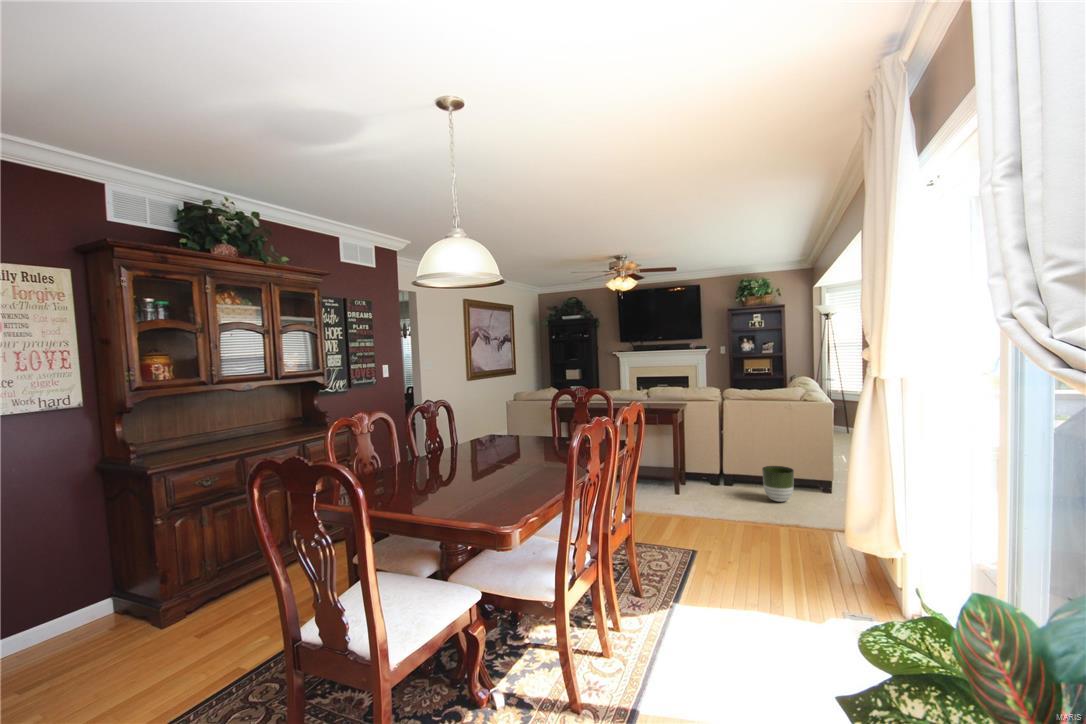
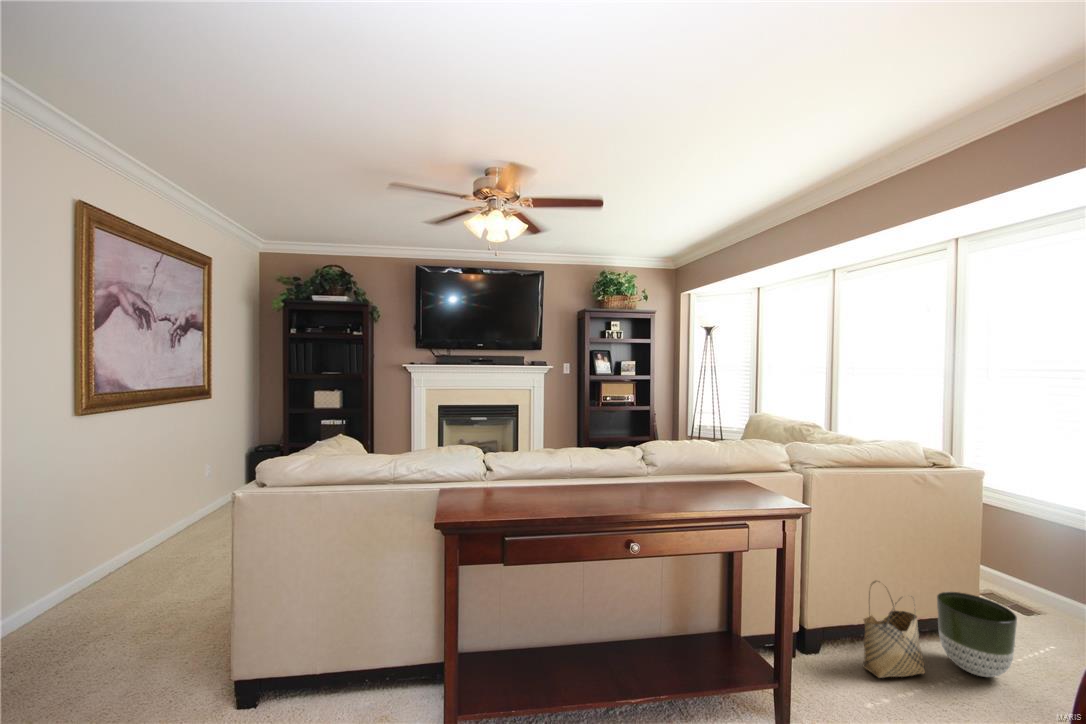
woven basket: none [720,455,751,496] -> present [863,581,925,678]

